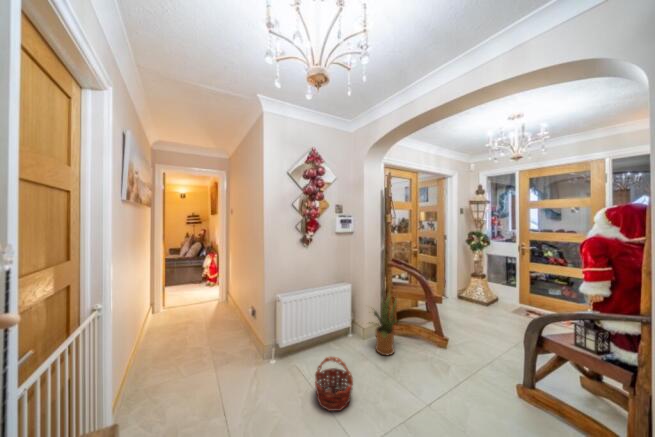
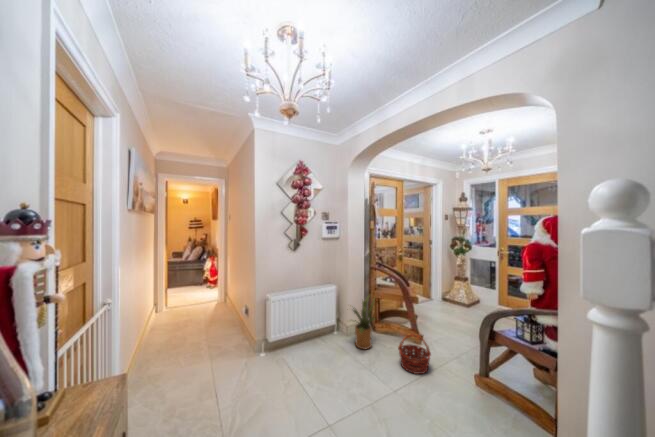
basket: present [315,357,353,411] -> present [398,334,431,374]

